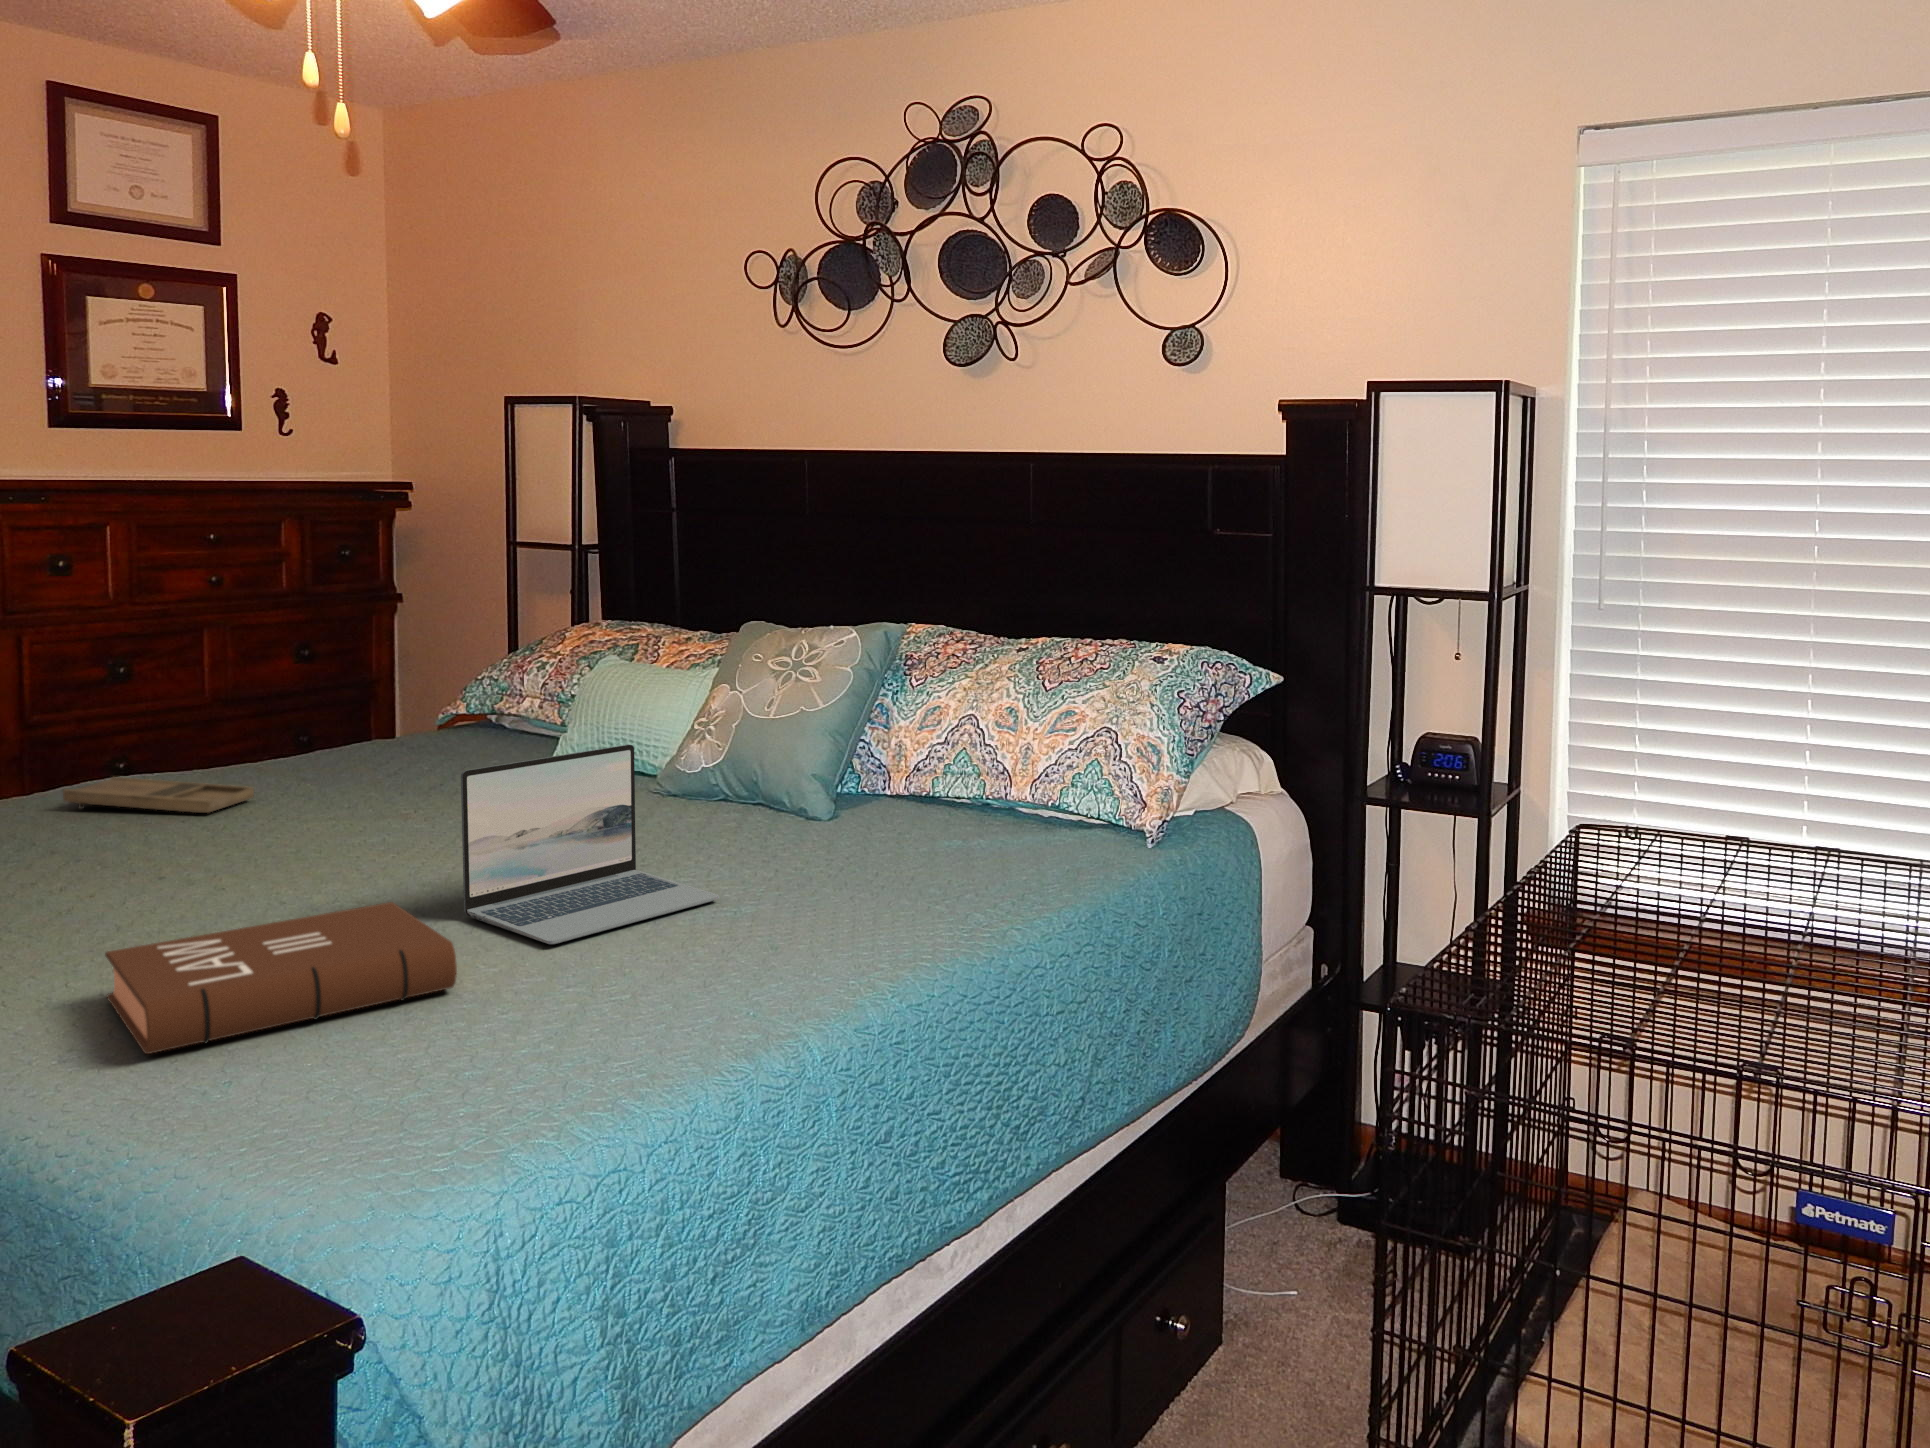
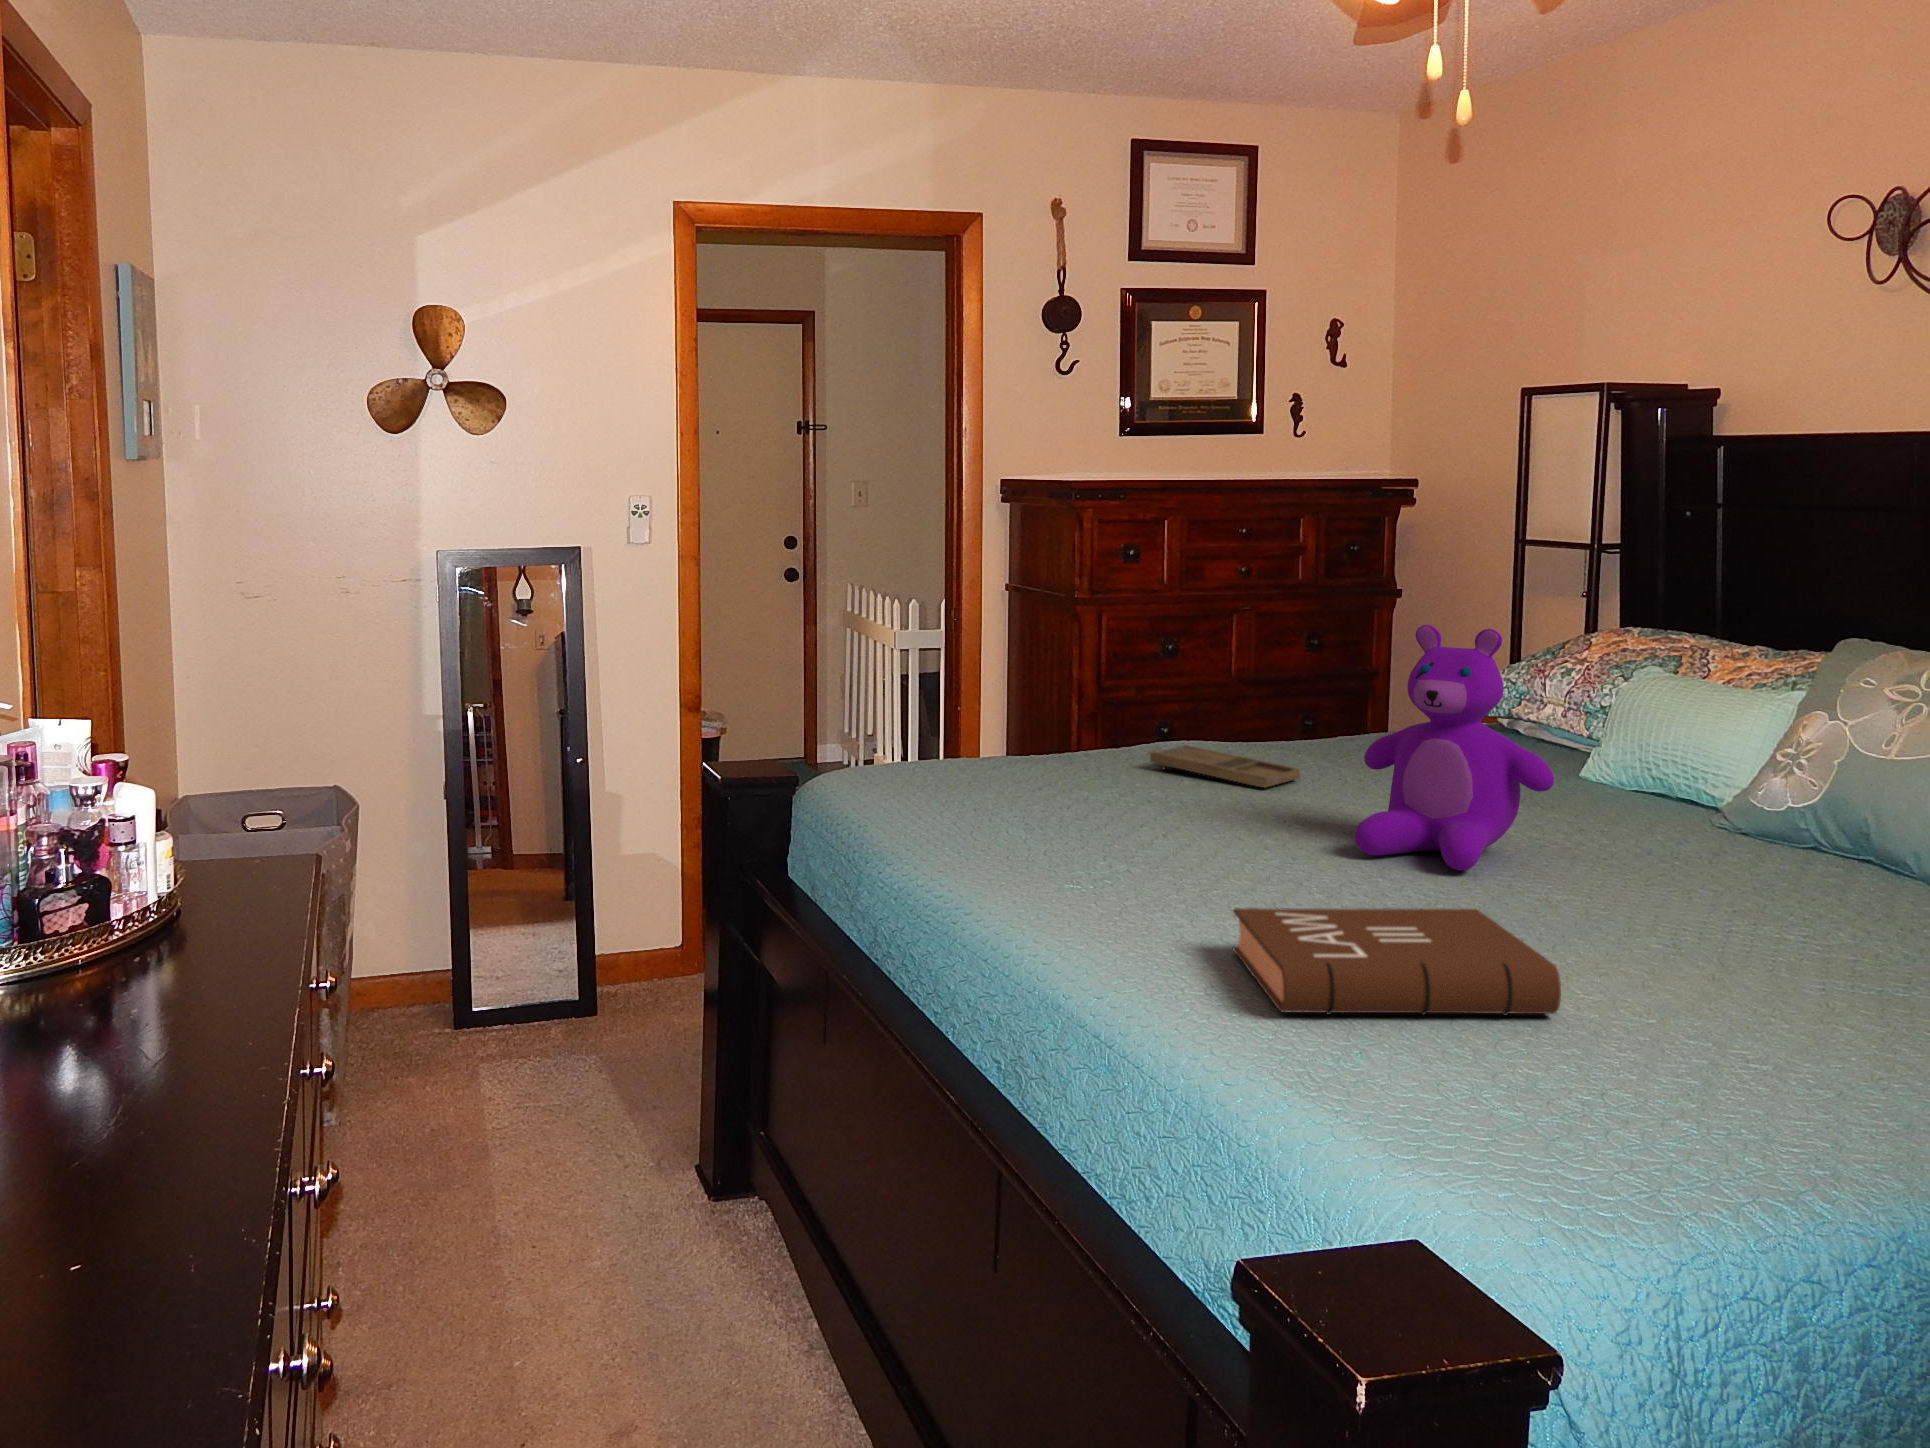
teddy bear: none [292,626,495,867] -> present [1355,625,1554,870]
laptop: present [461,745,719,944] -> none [1542,776,1854,988]

